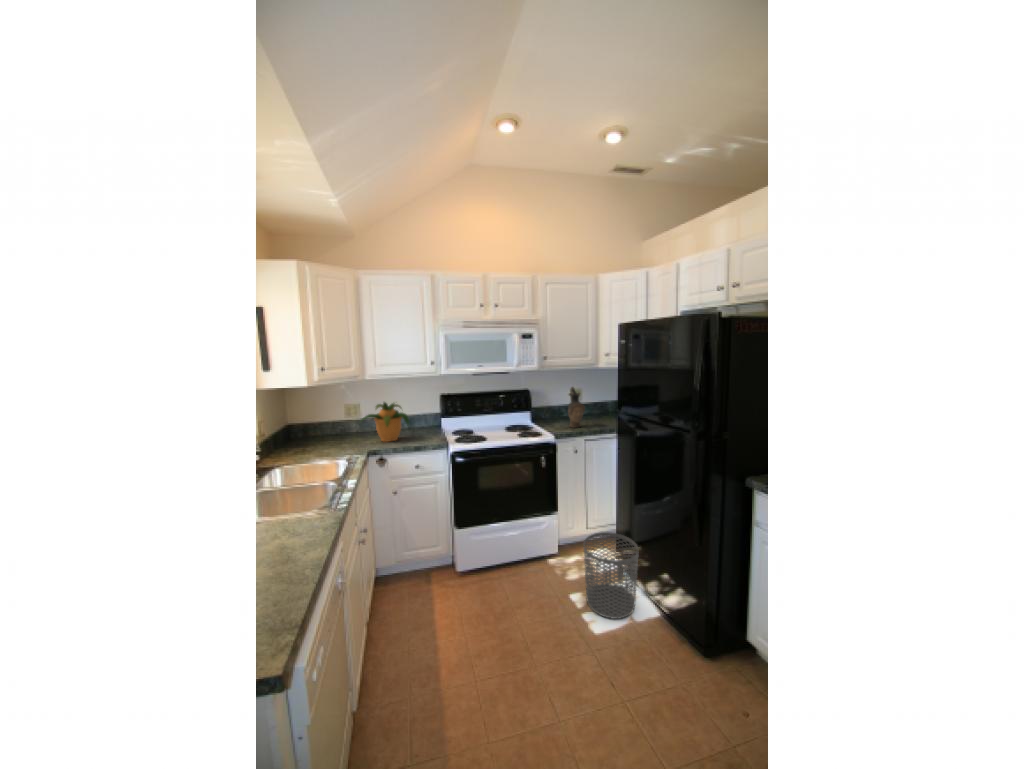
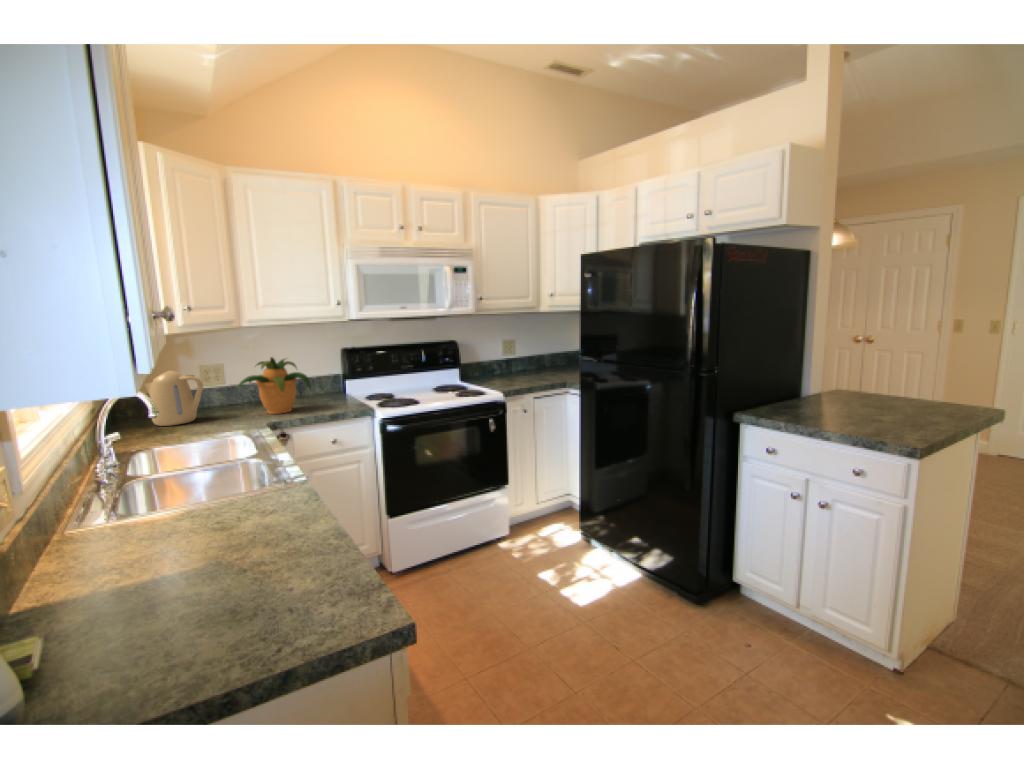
ceramic pitcher: present [568,387,585,428] -> none [511,334,532,384]
kettle: none [307,409,341,446] -> present [144,371,203,426]
waste bin: present [584,532,638,619] -> none [555,497,616,588]

